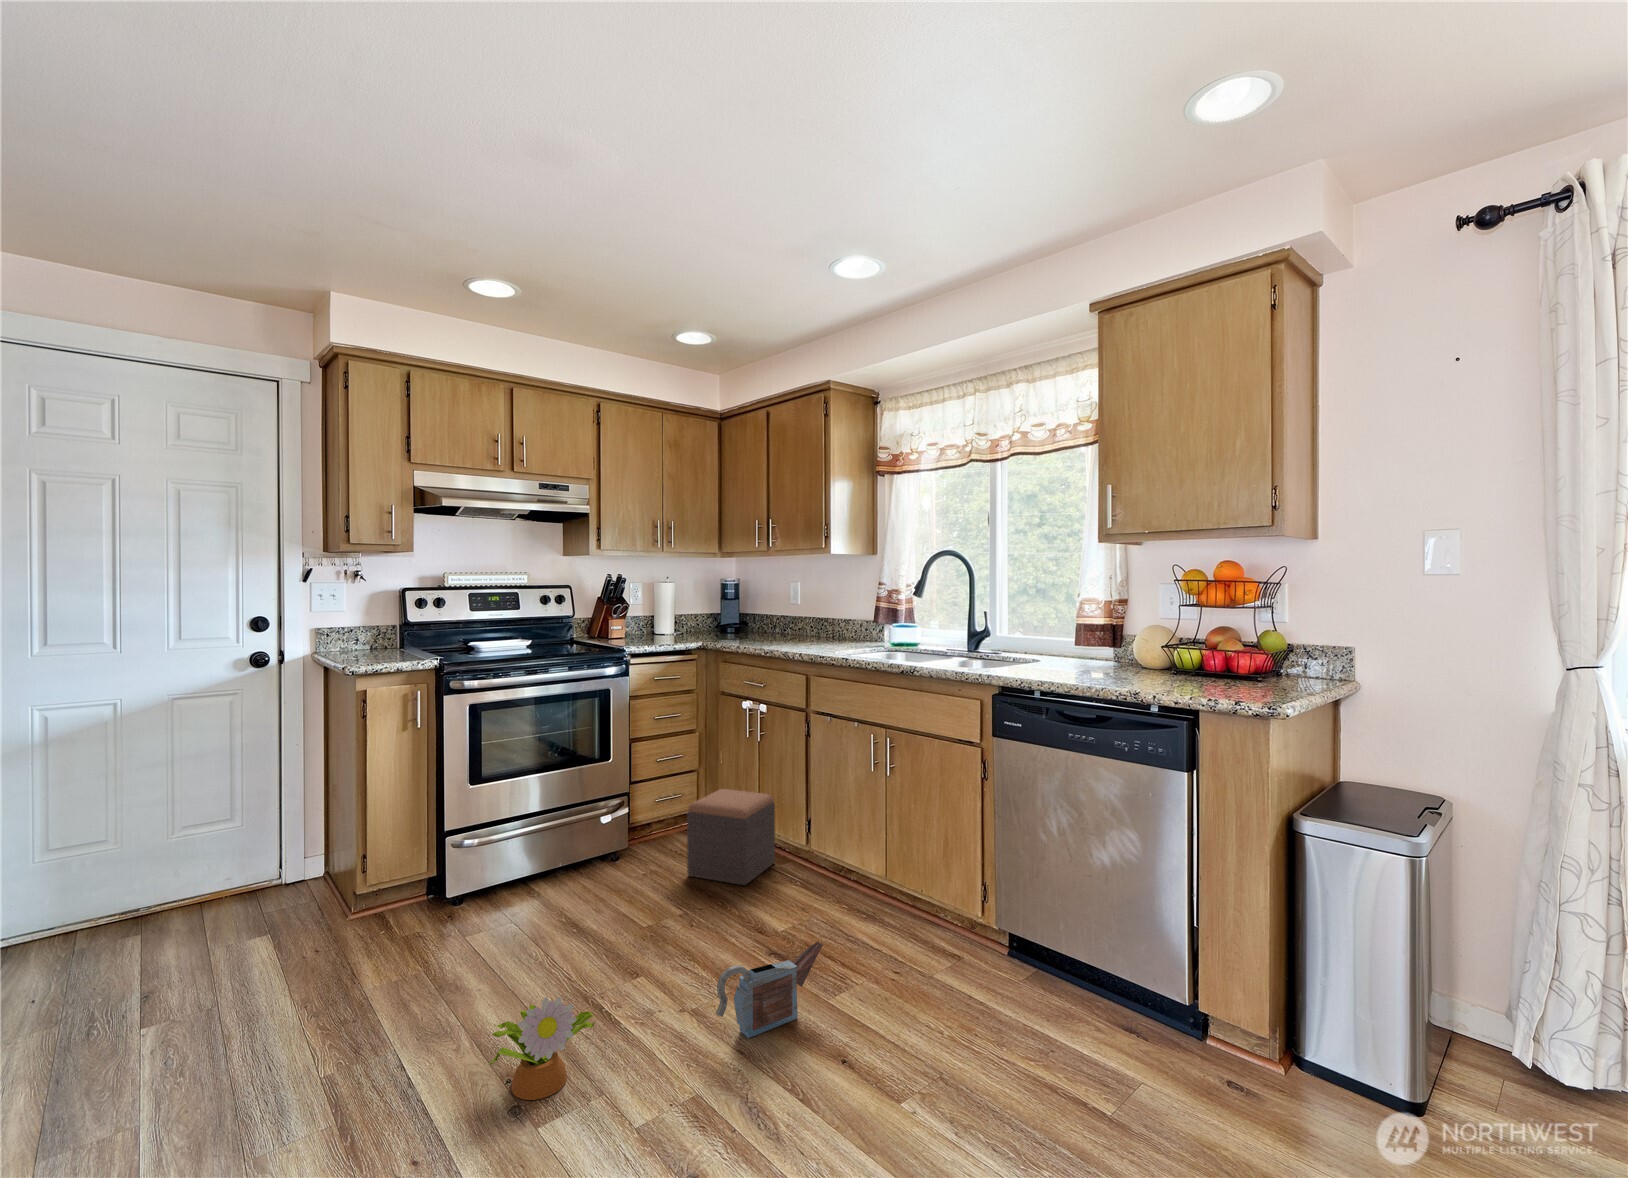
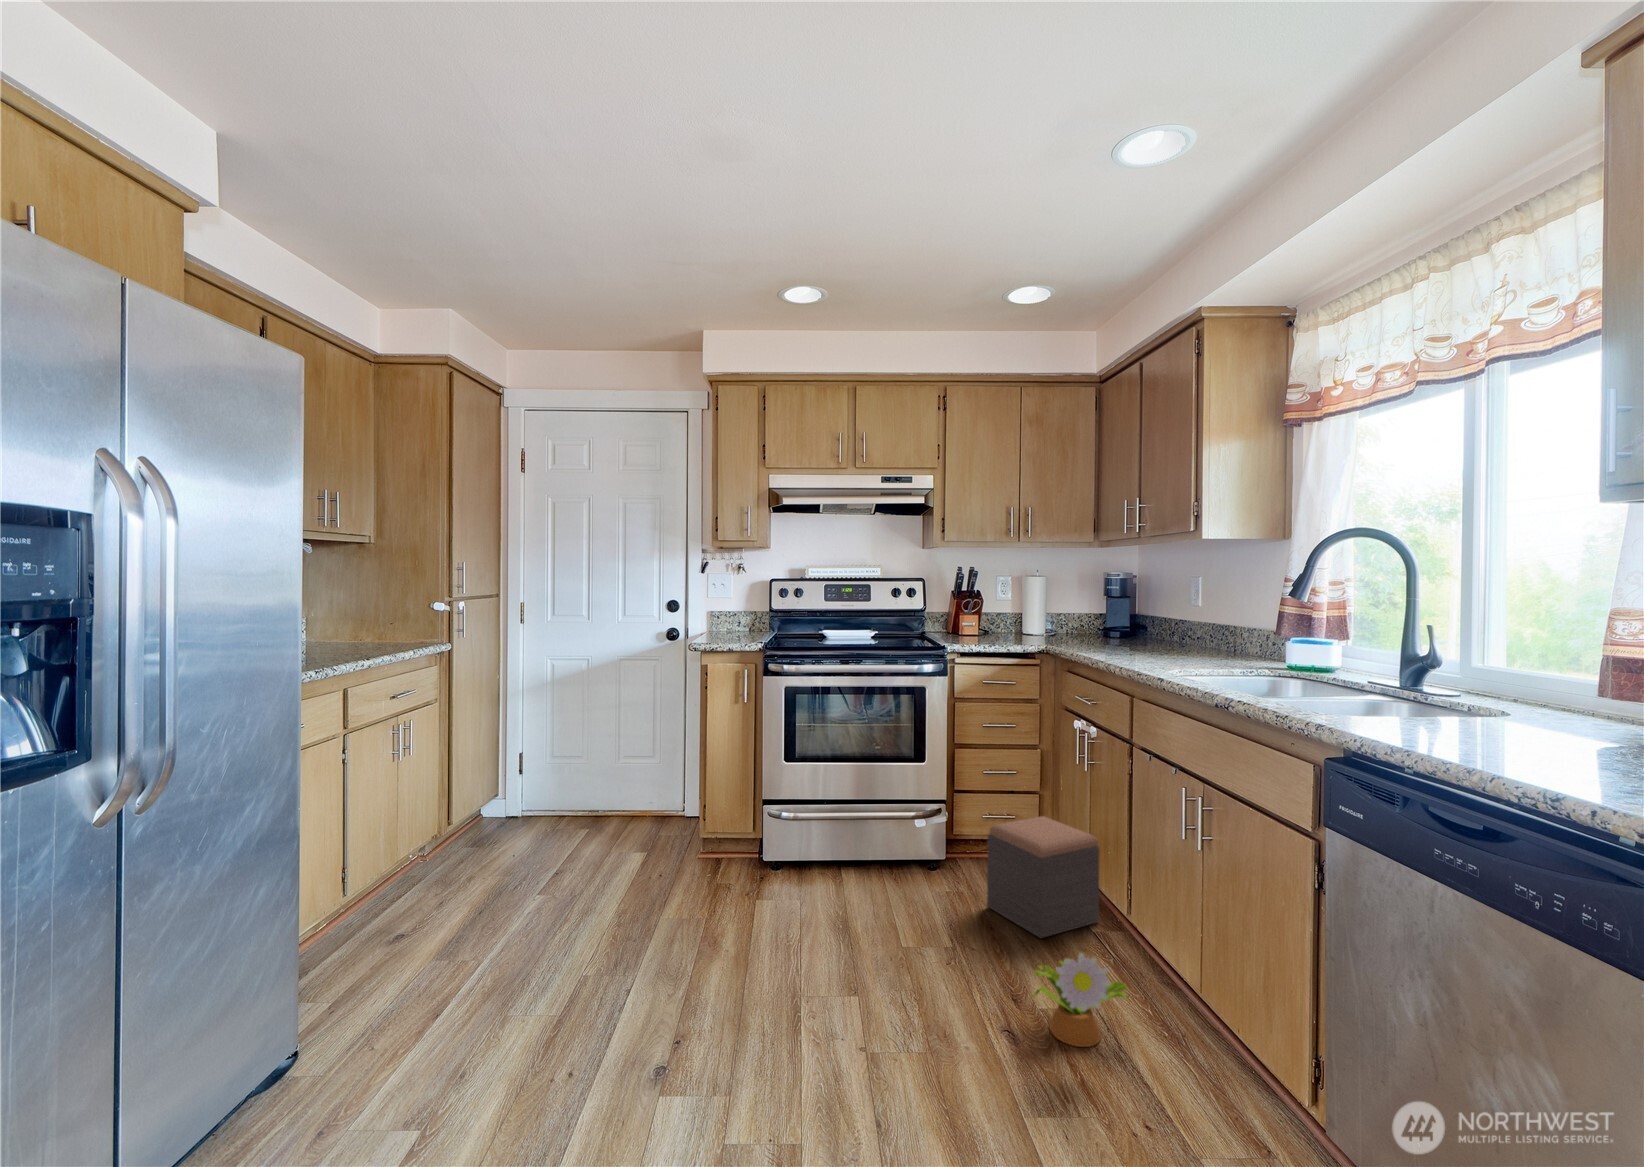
watering can: present [716,942,823,1038] -> none [856,1030,1016,1131]
decorative plant: present [489,997,595,1100] -> present [1031,953,1129,1047]

